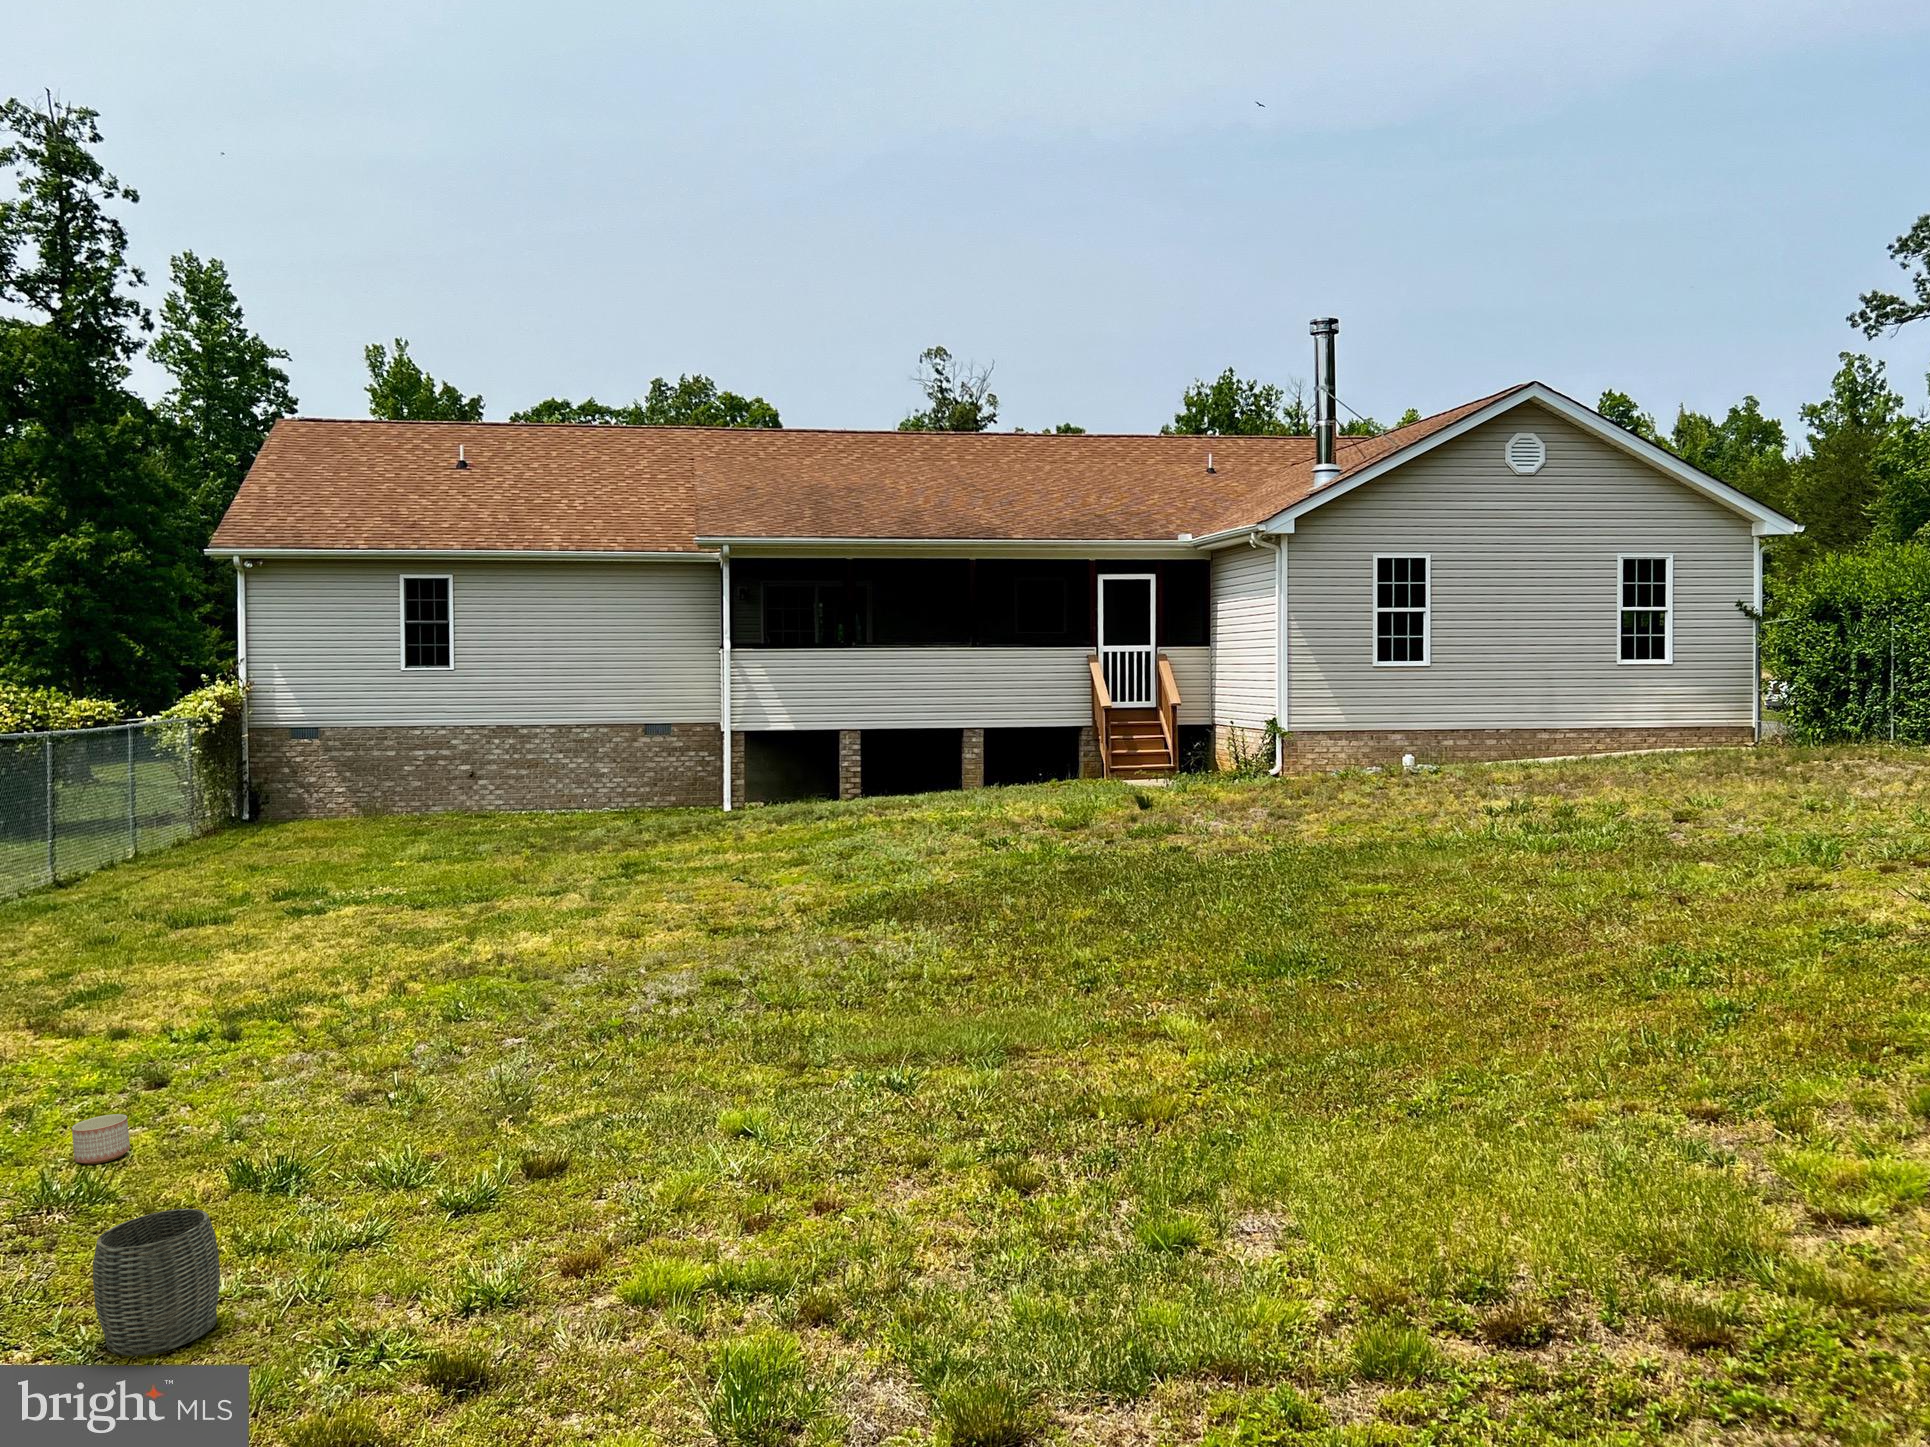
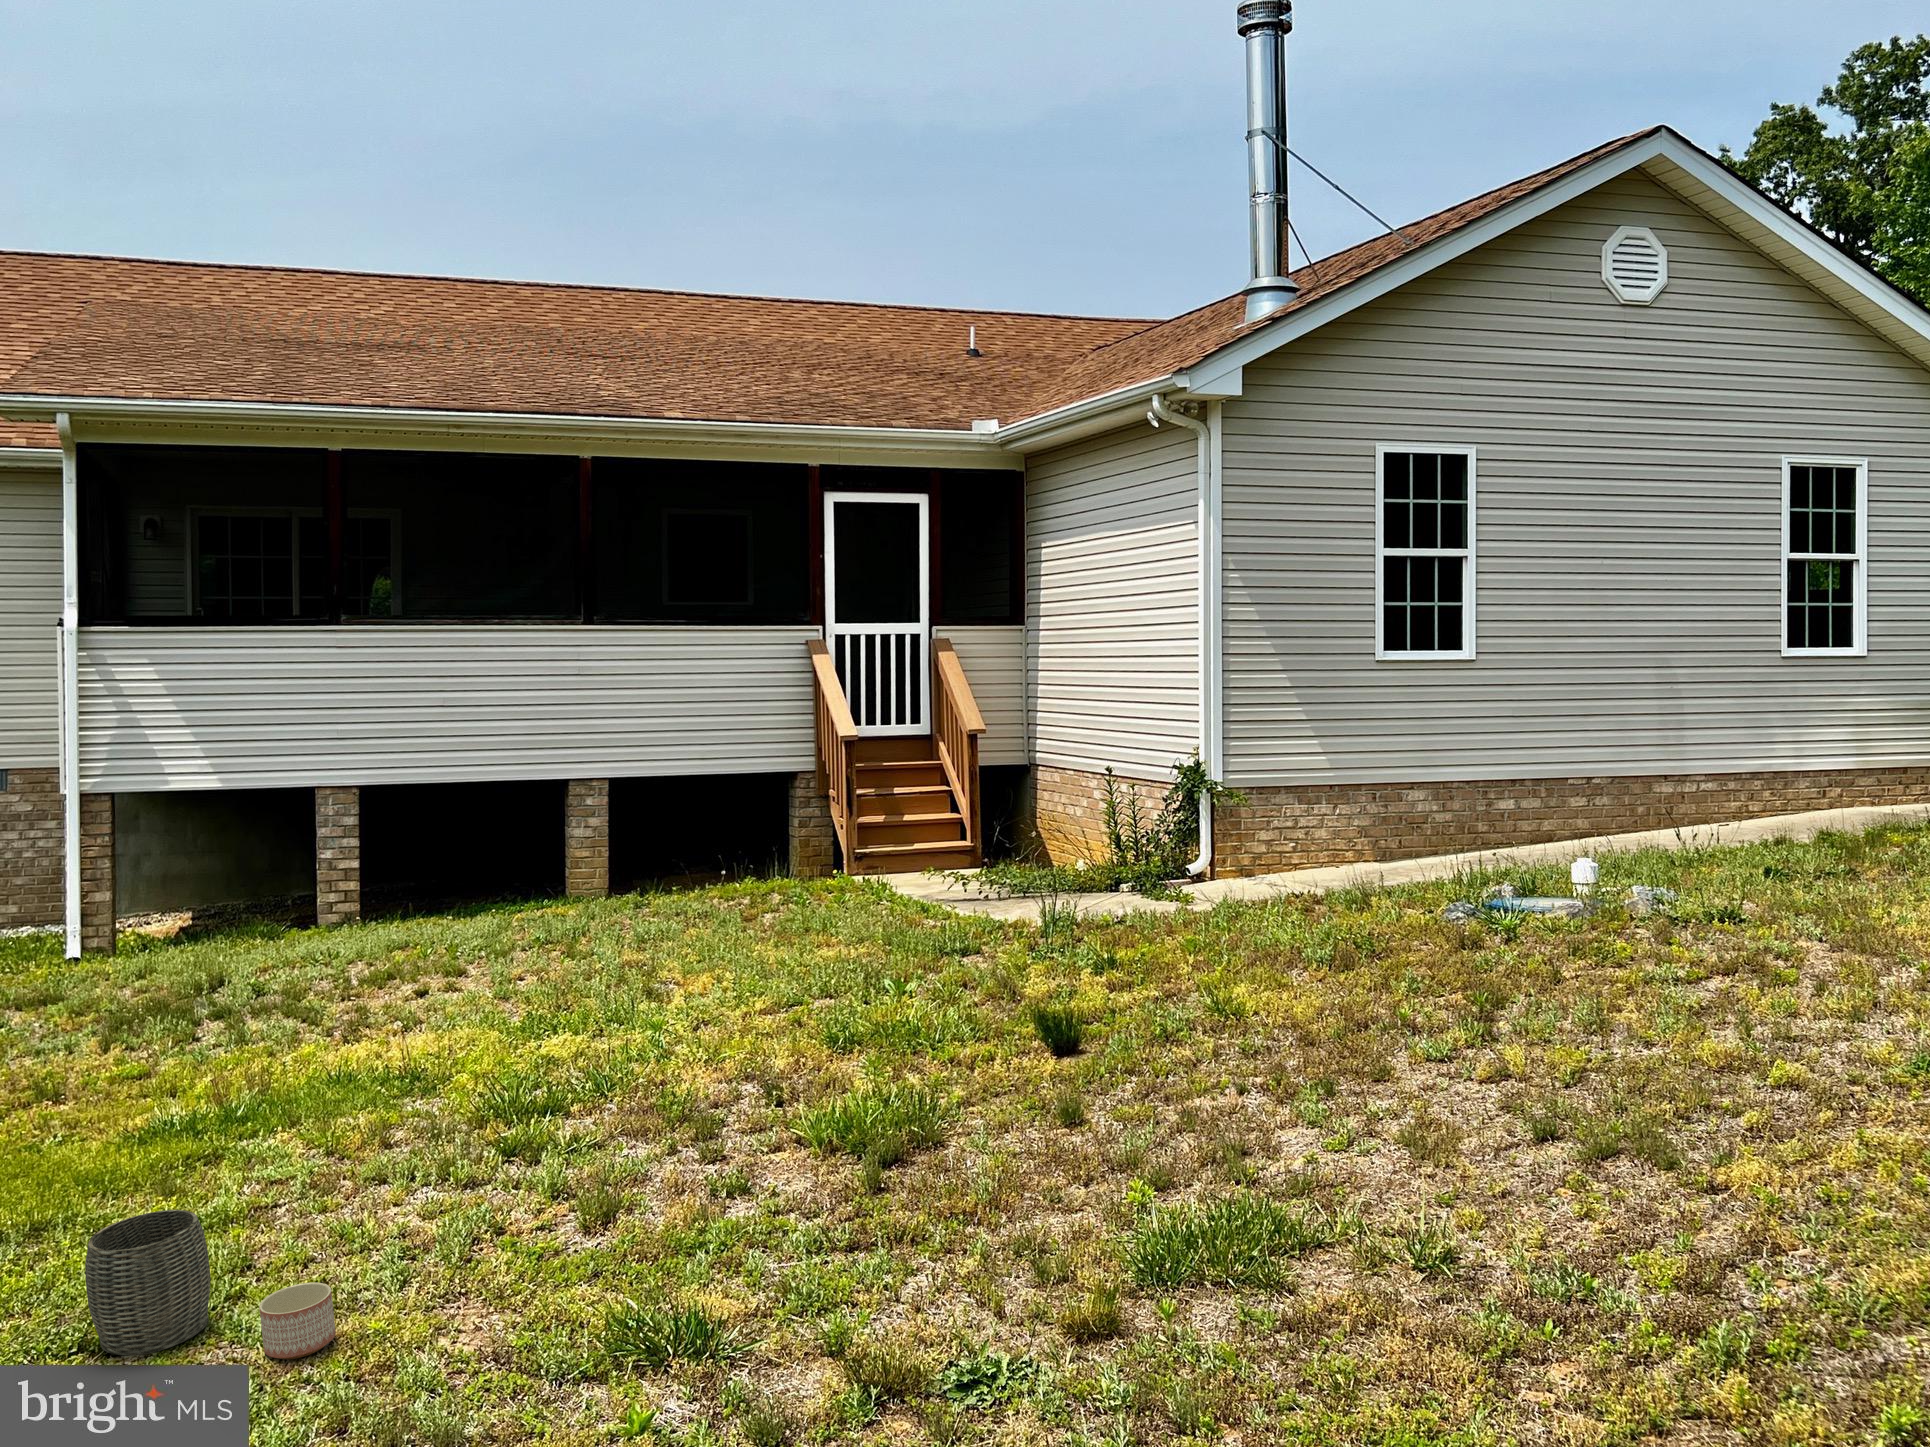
planter: present [72,1114,130,1164] -> present [259,1283,336,1359]

